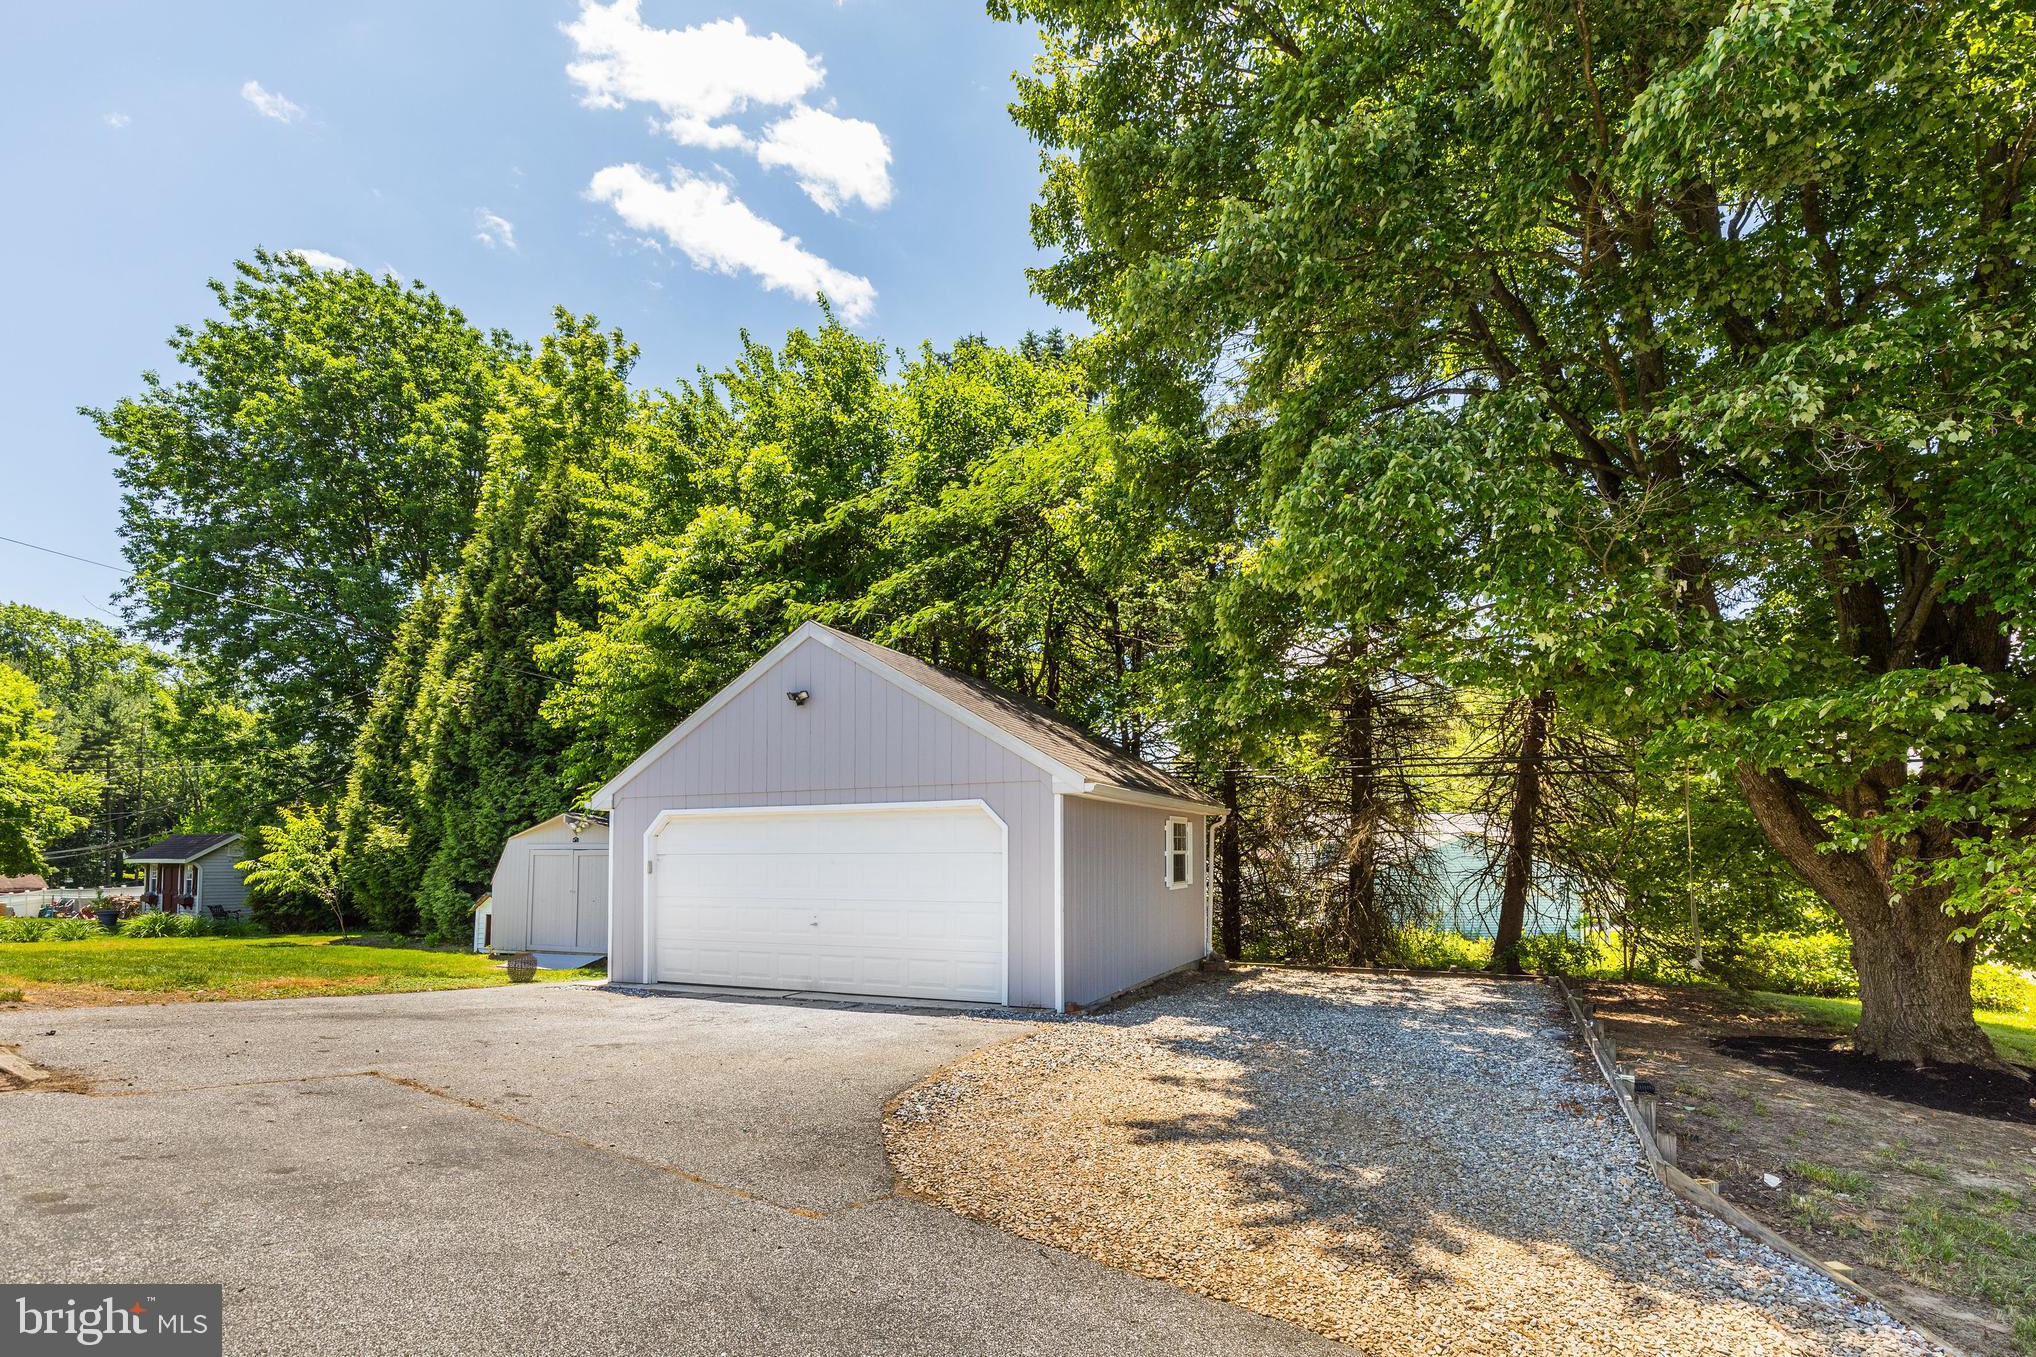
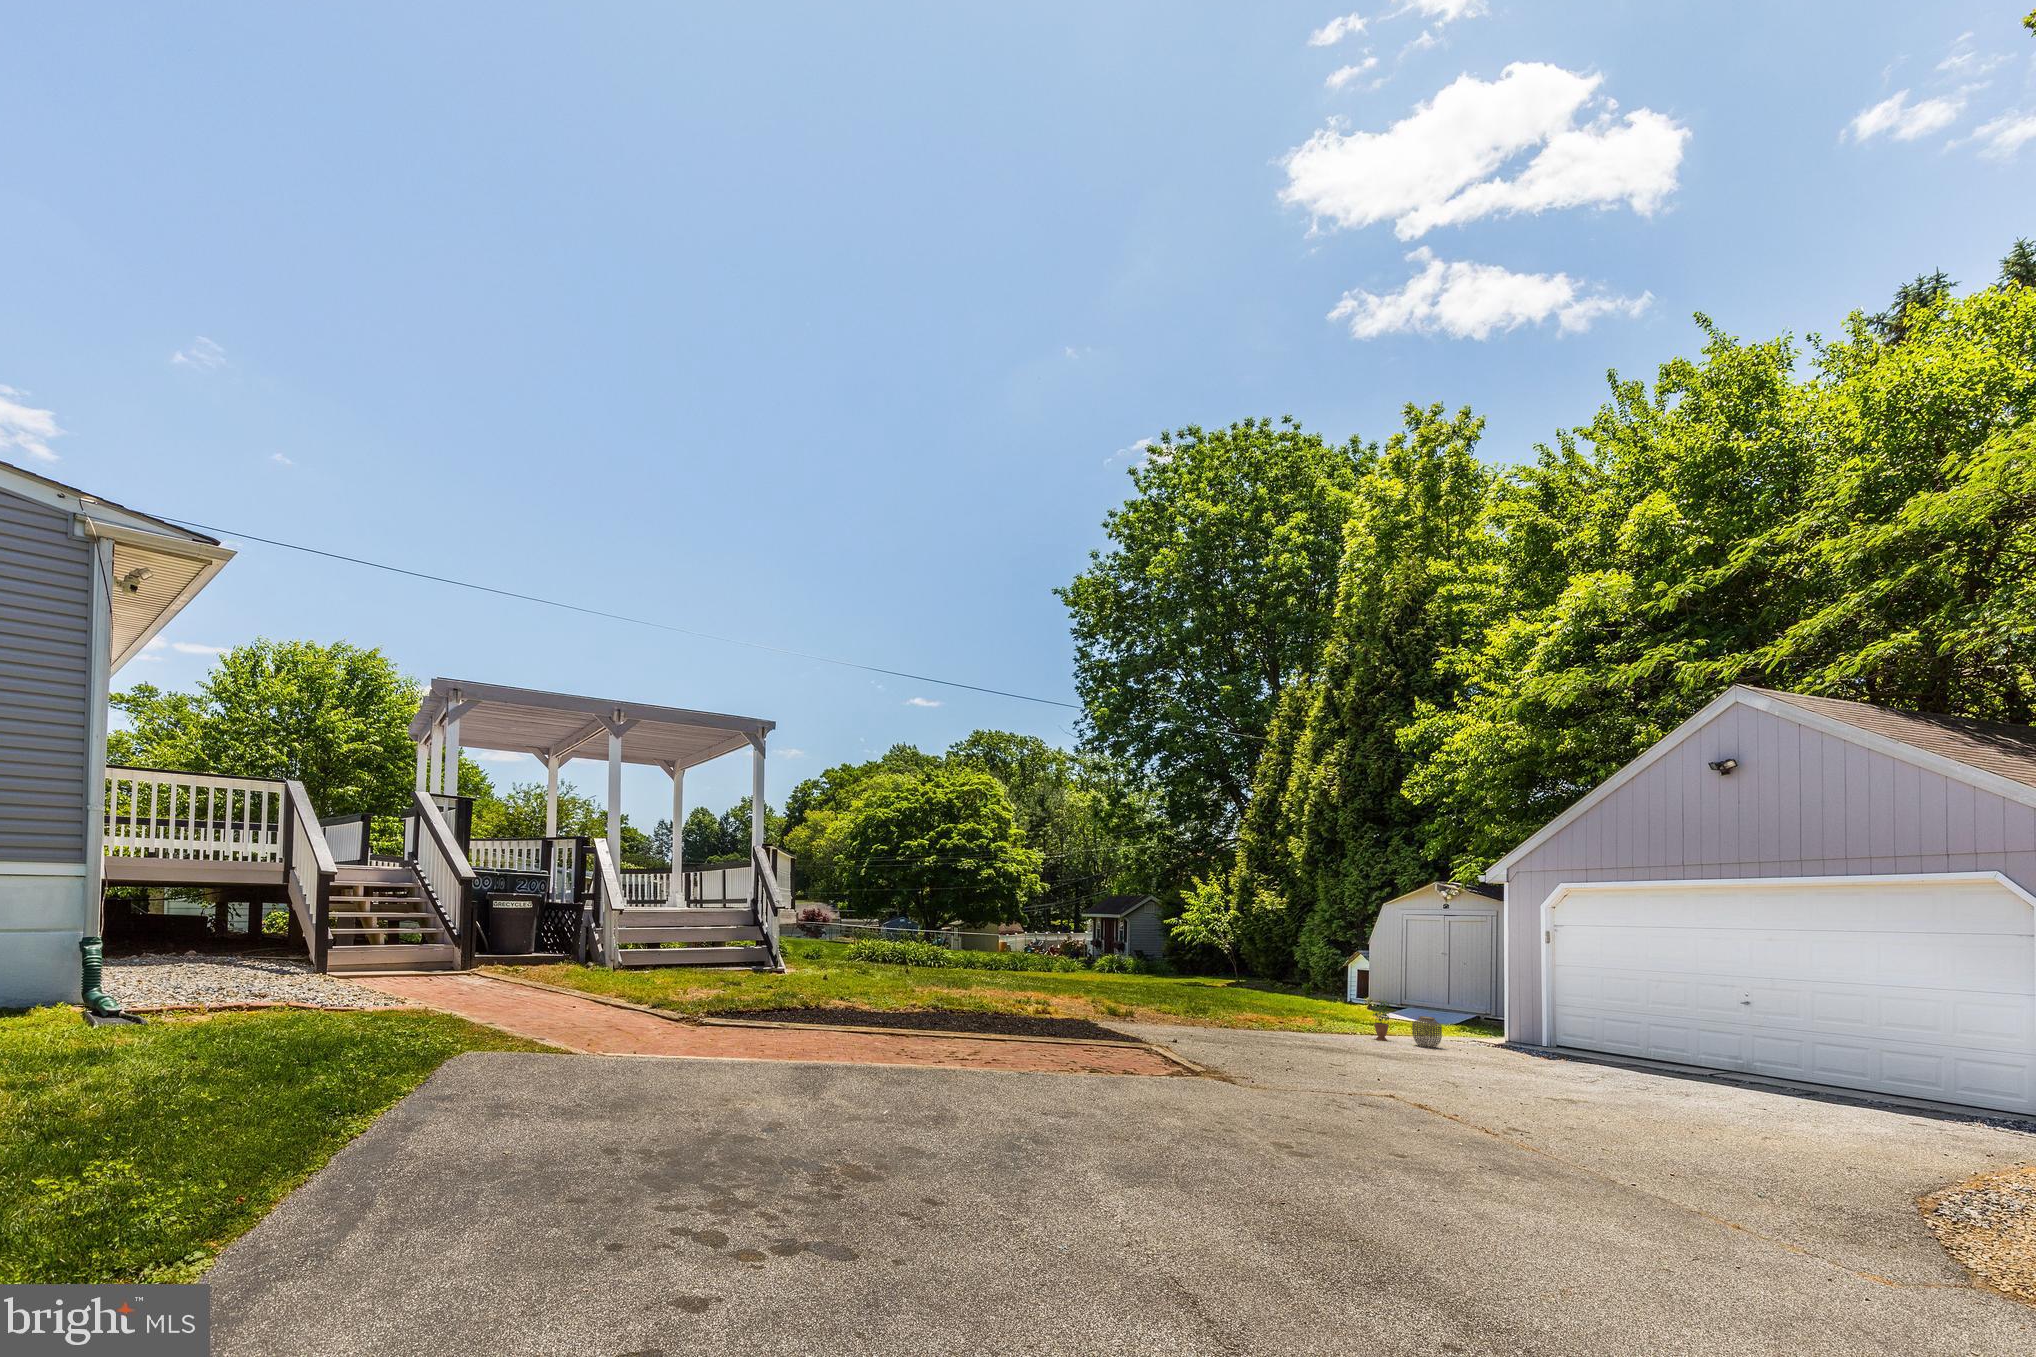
potted plant: none [466,939,487,982] -> present [1373,1001,1389,1041]

